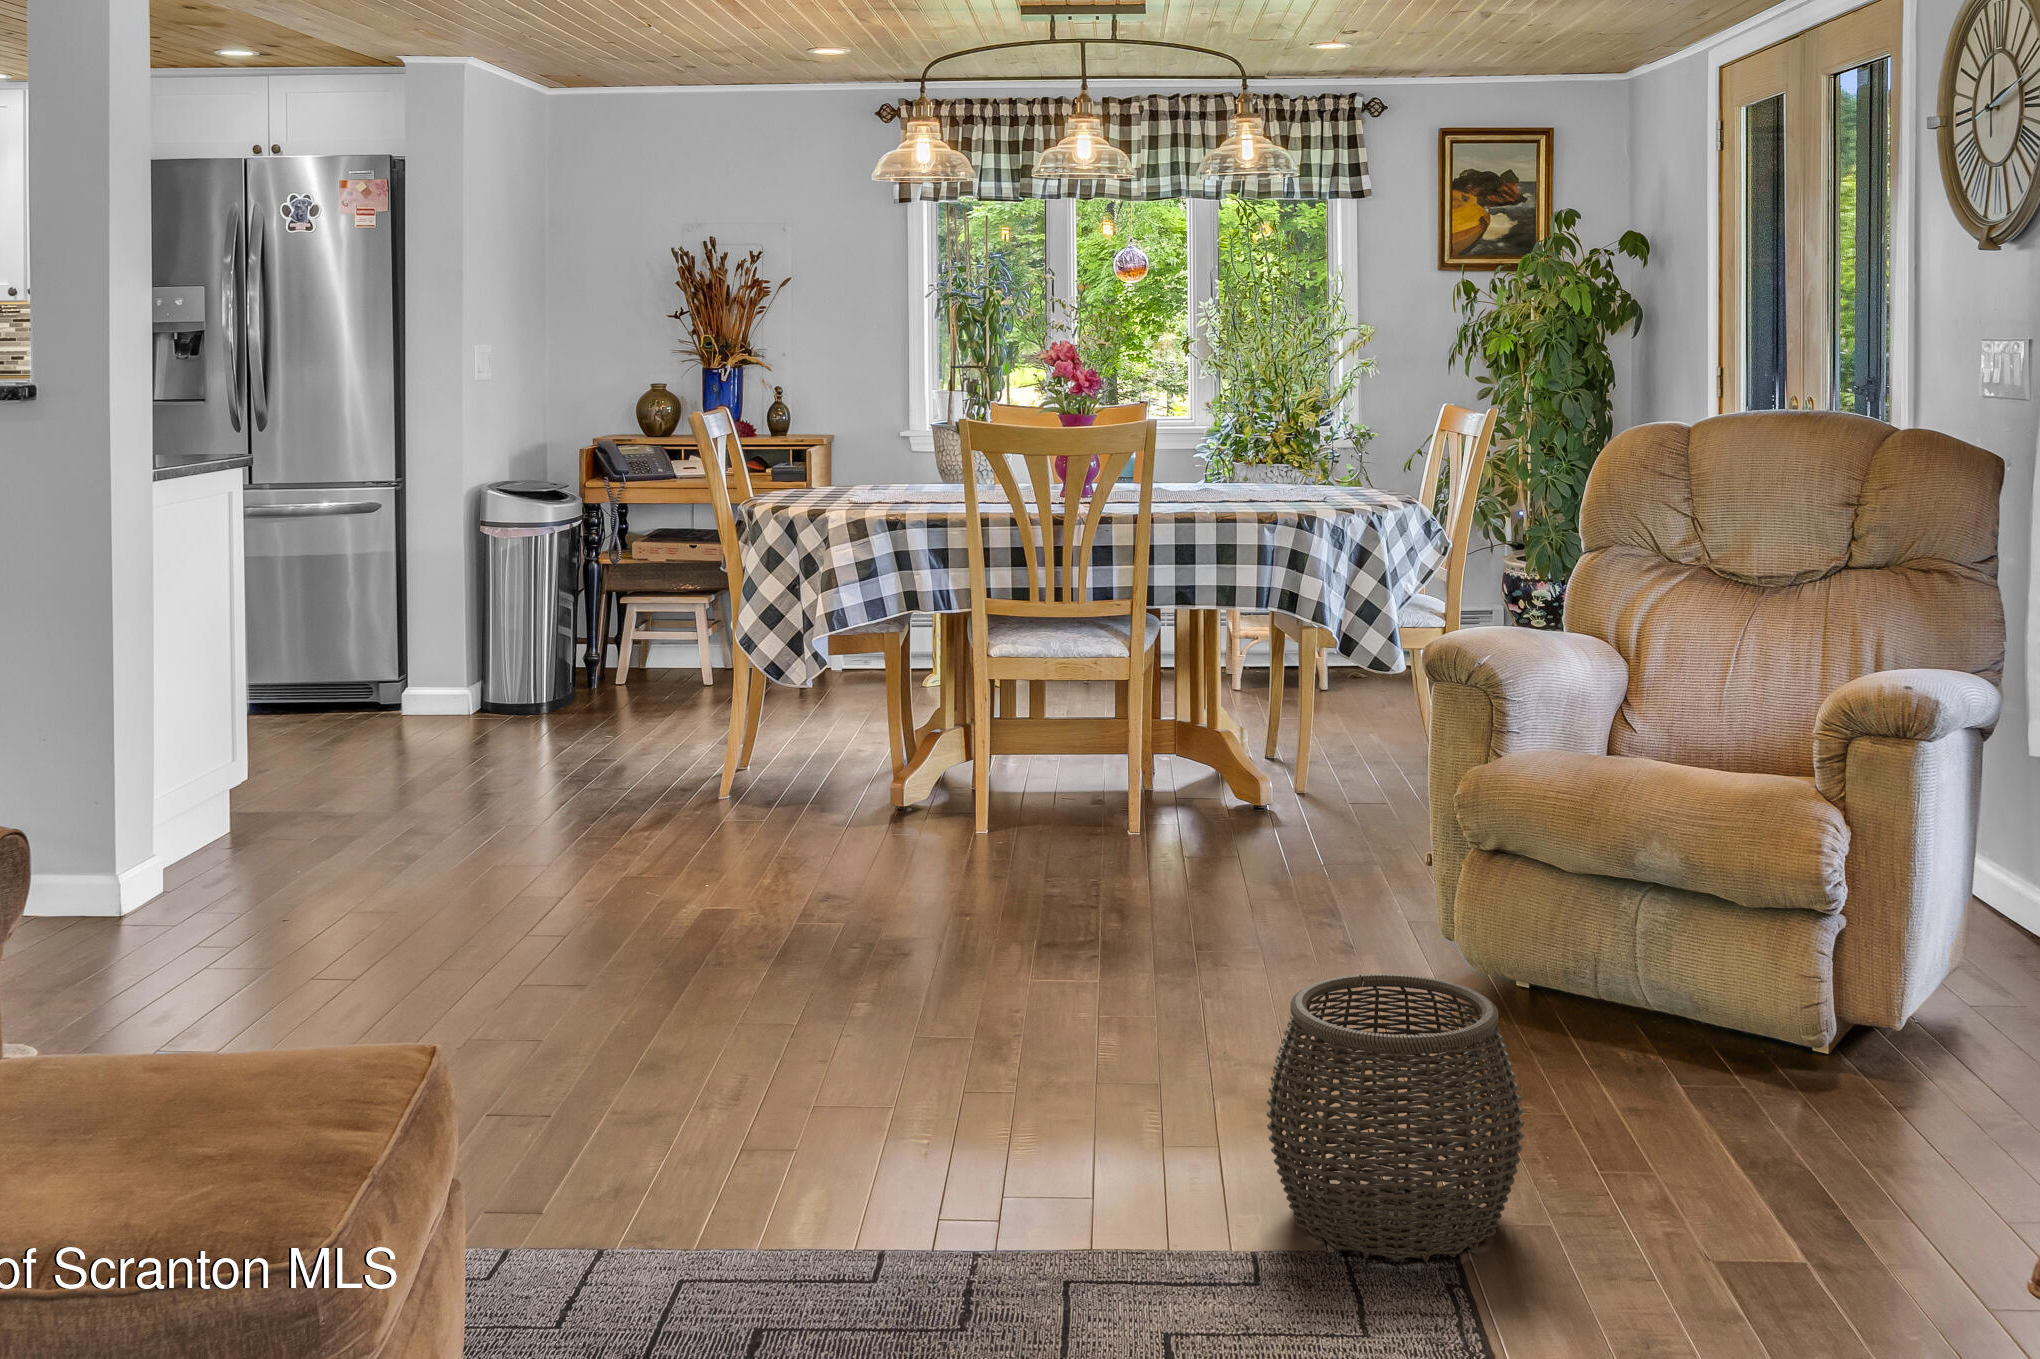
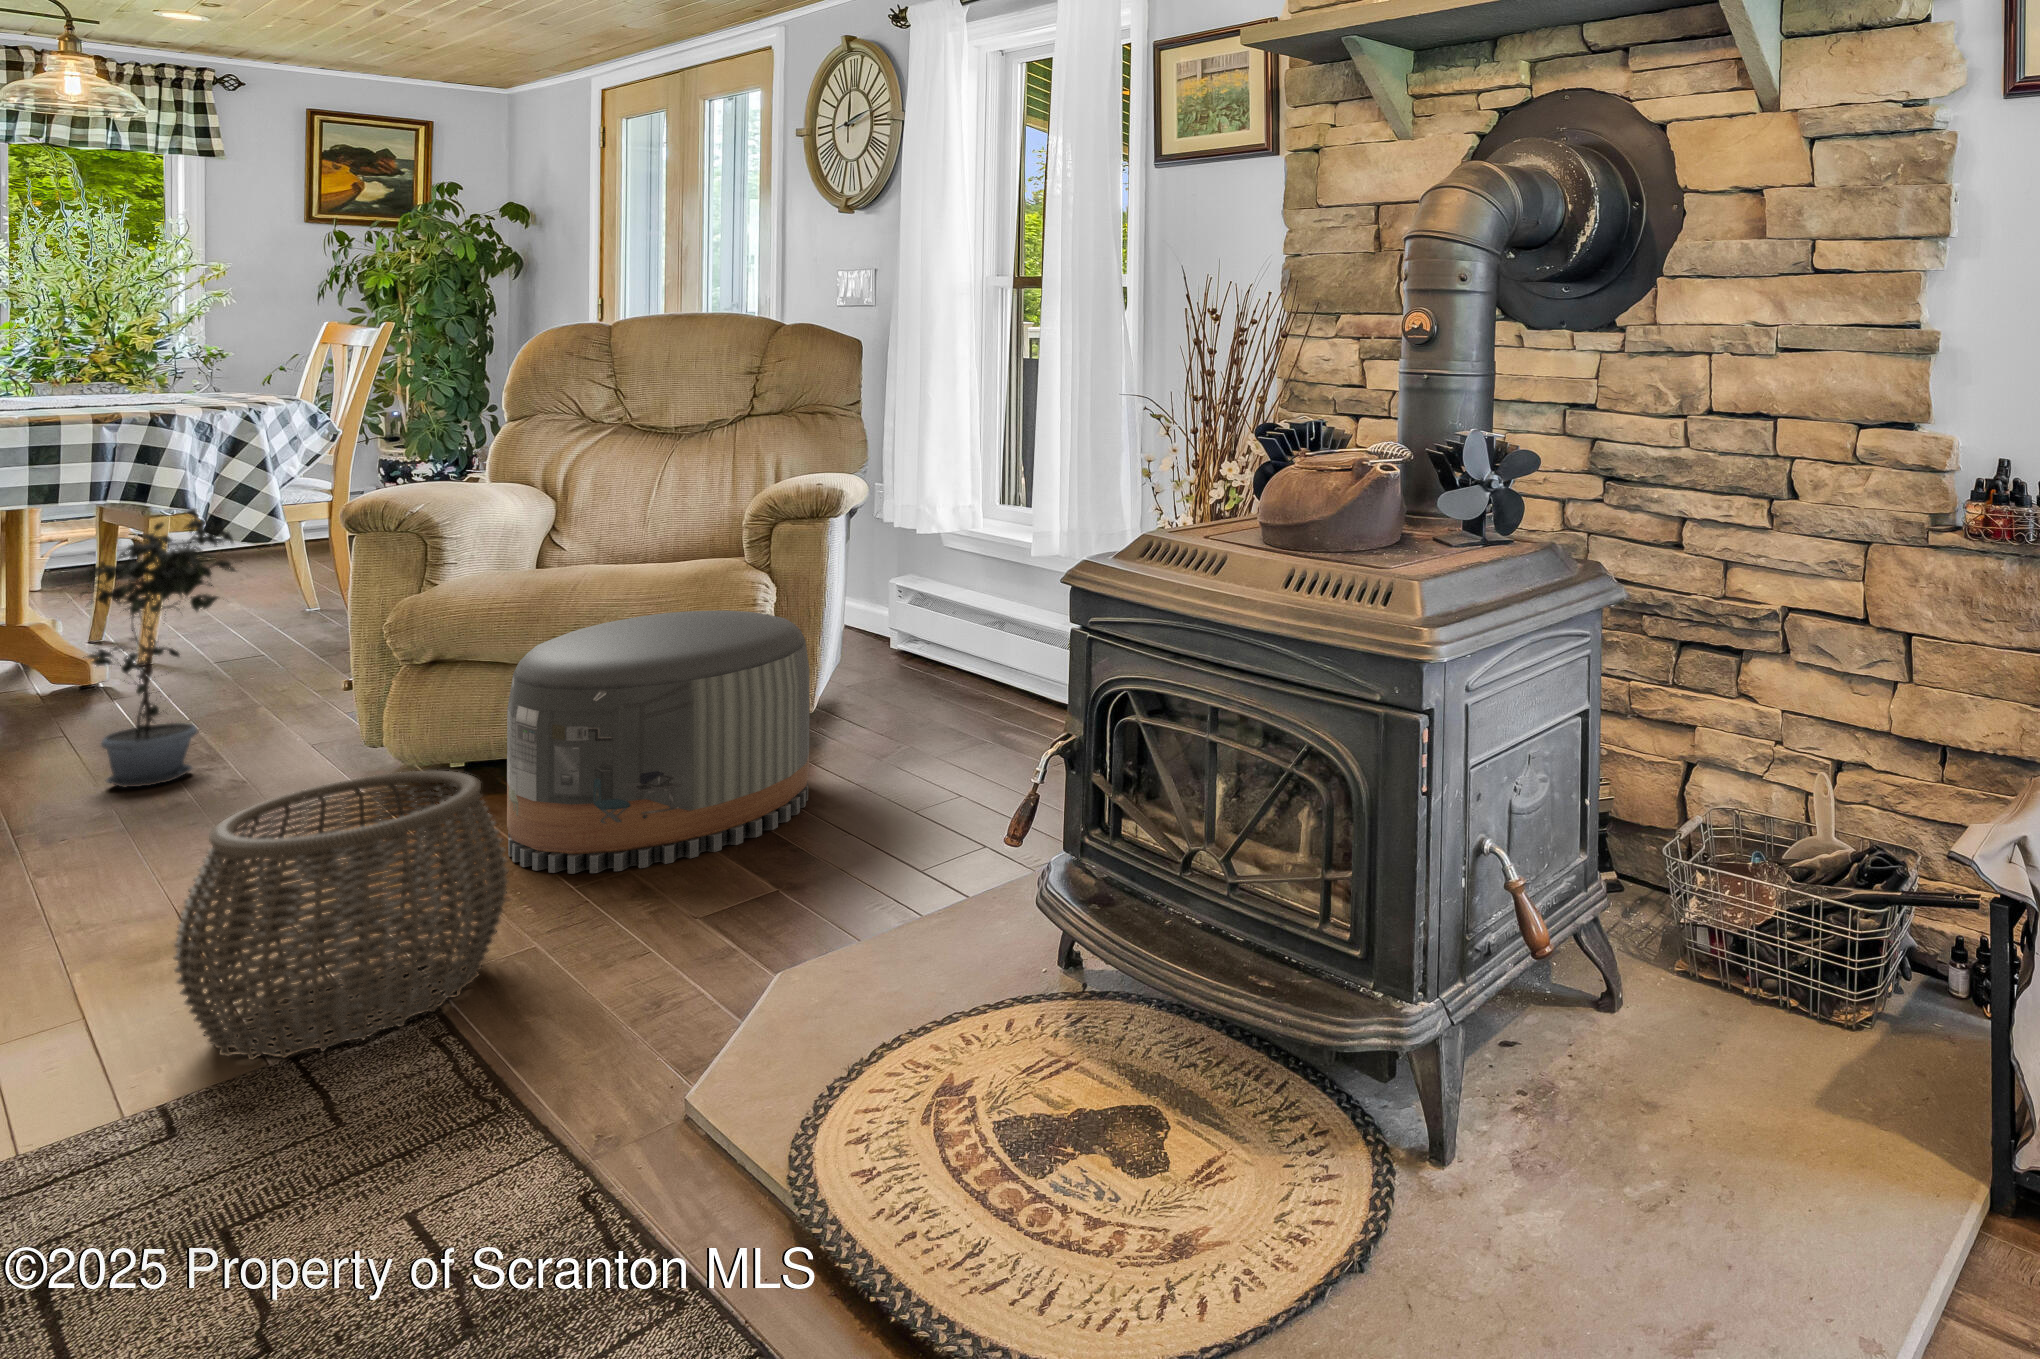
potted plant: none [1233,630,1356,913] -> present [74,509,236,787]
pouf: none [1548,836,1882,1174] -> present [507,610,810,874]

